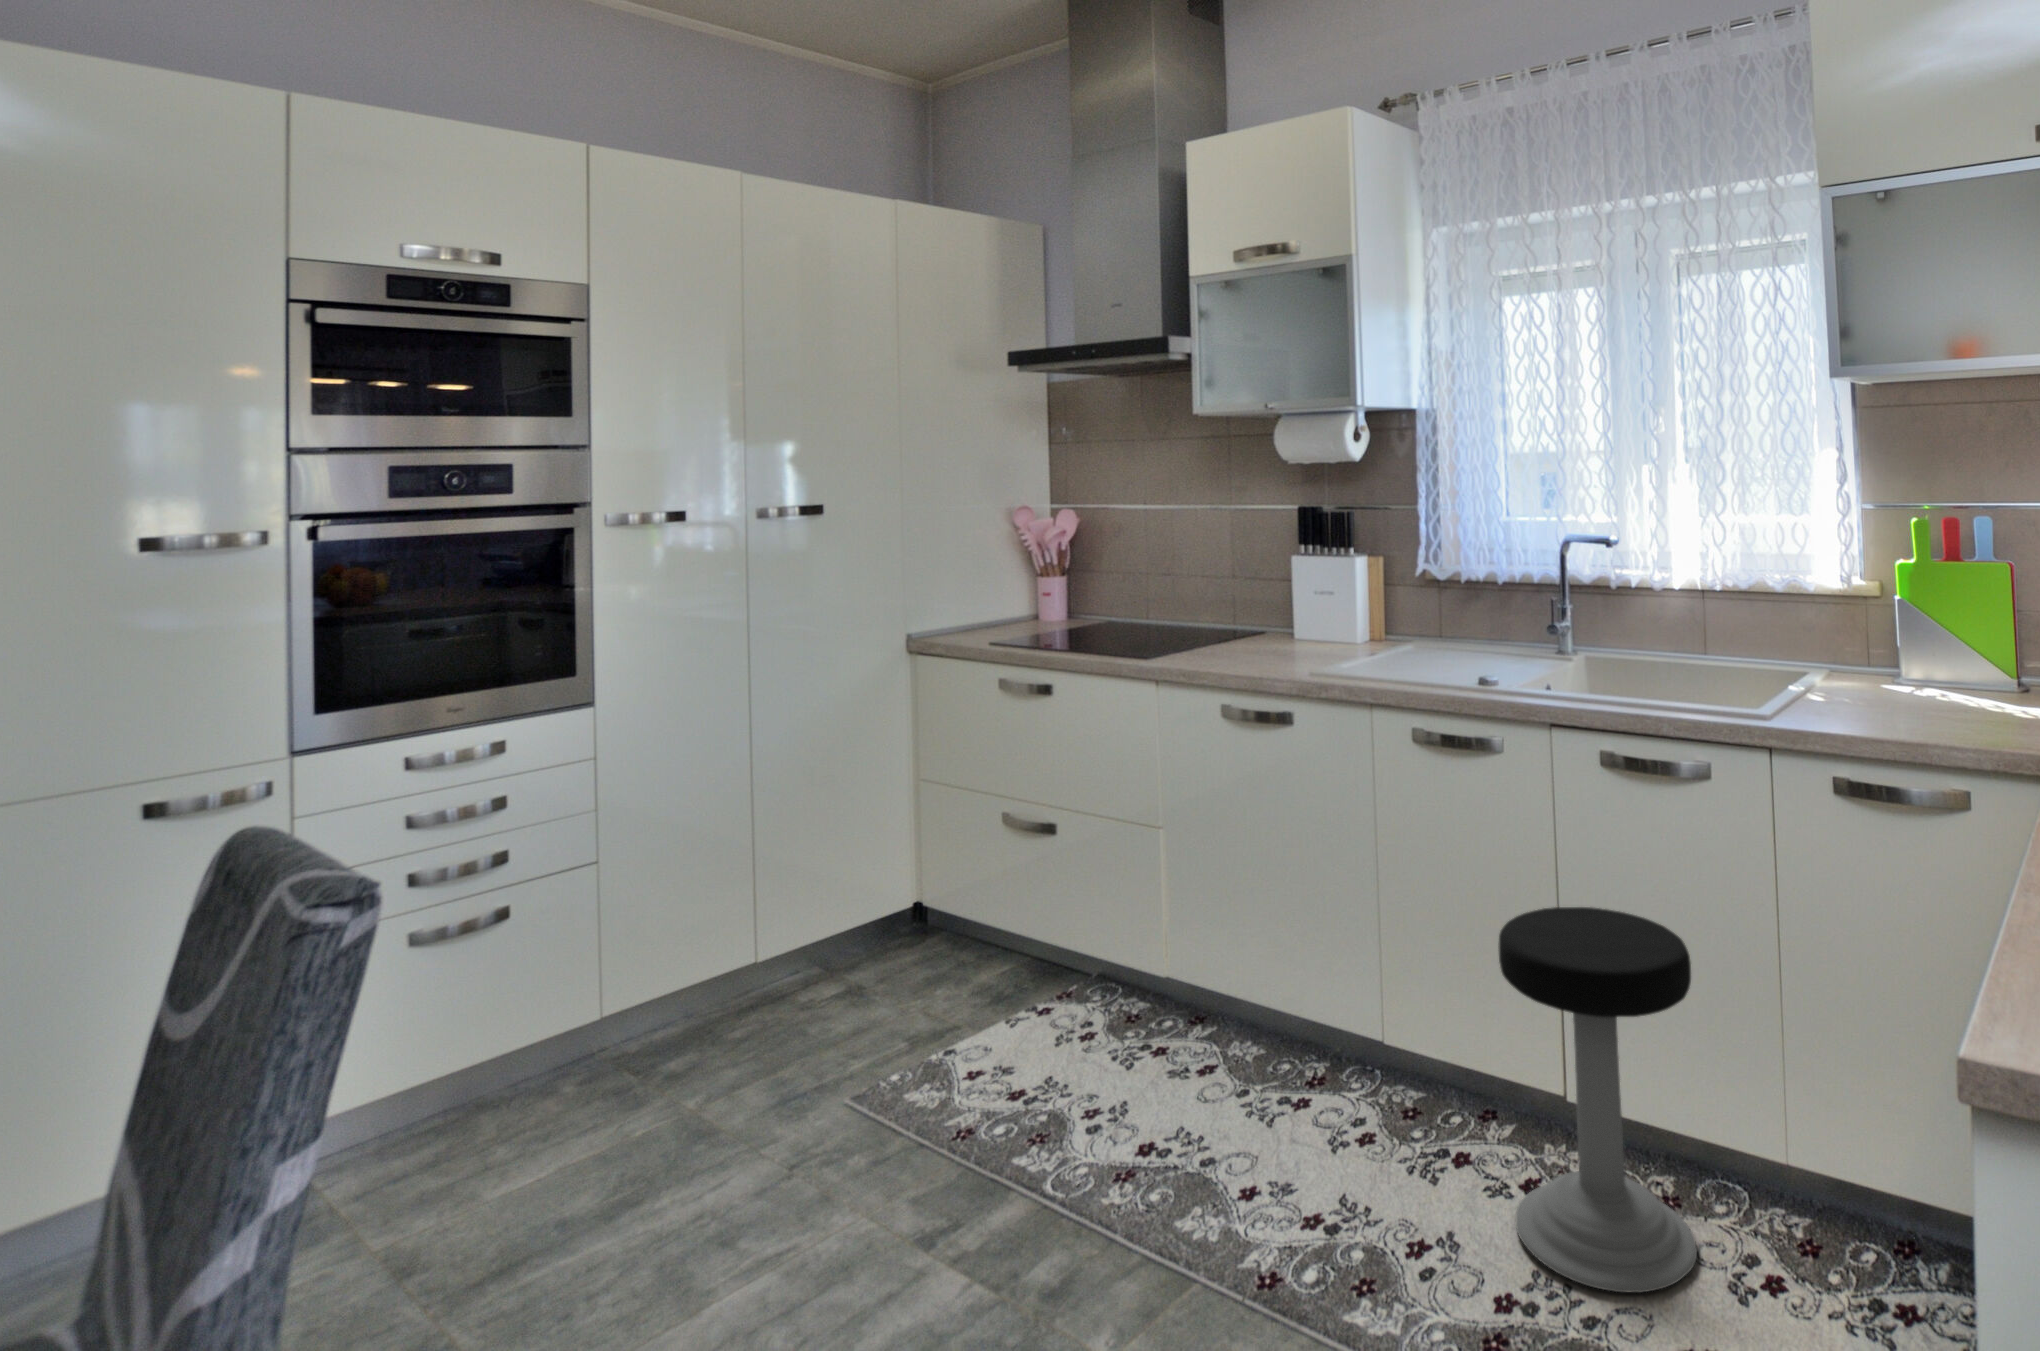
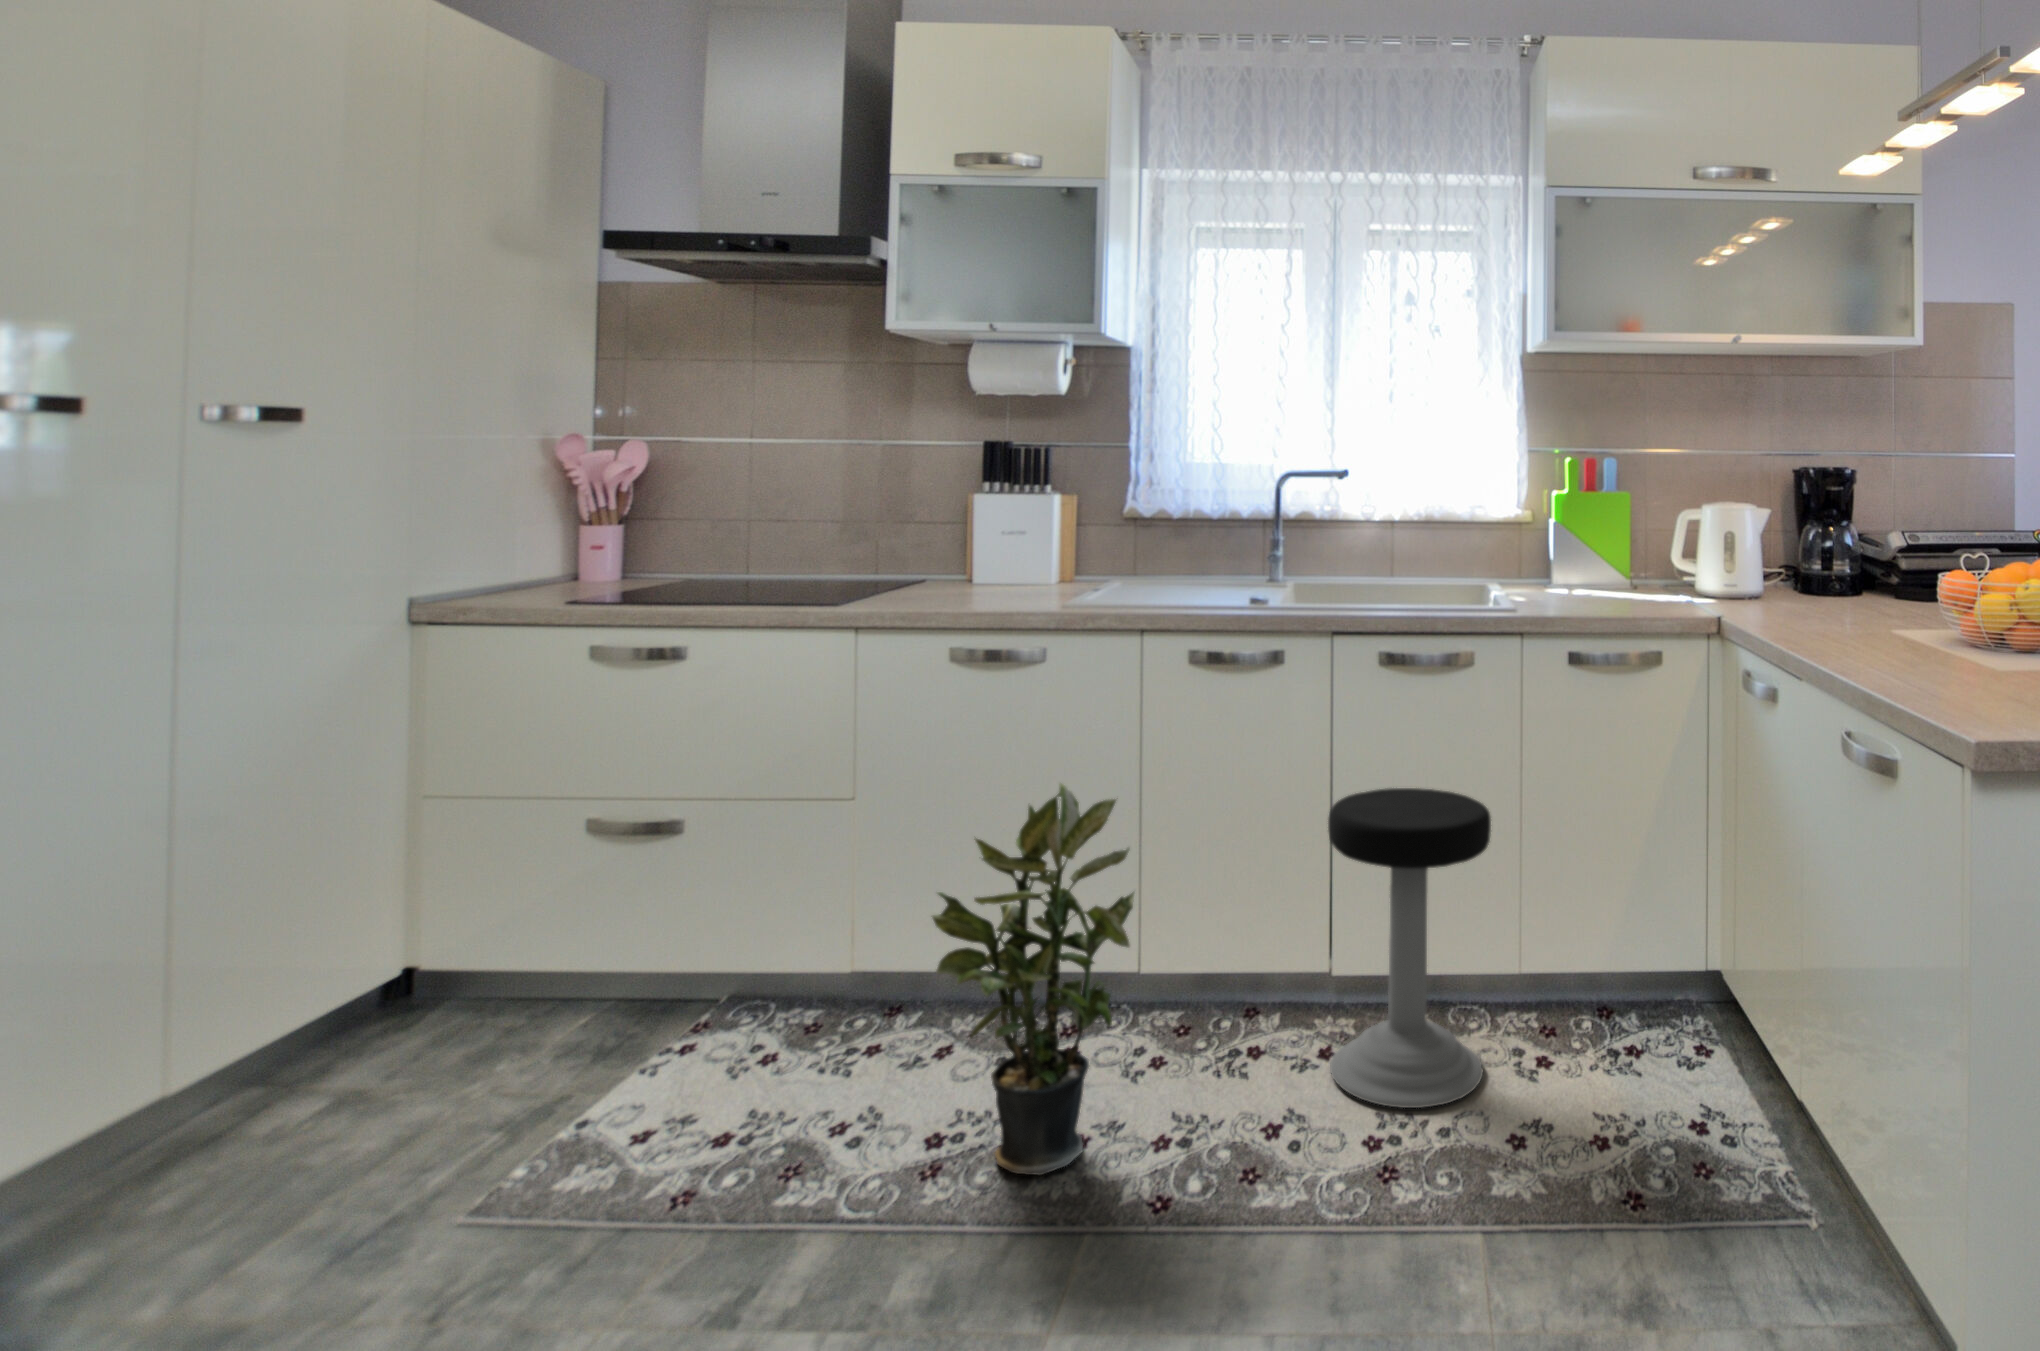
potted plant: none [1106,850,1290,1213] -> present [932,784,1134,1175]

